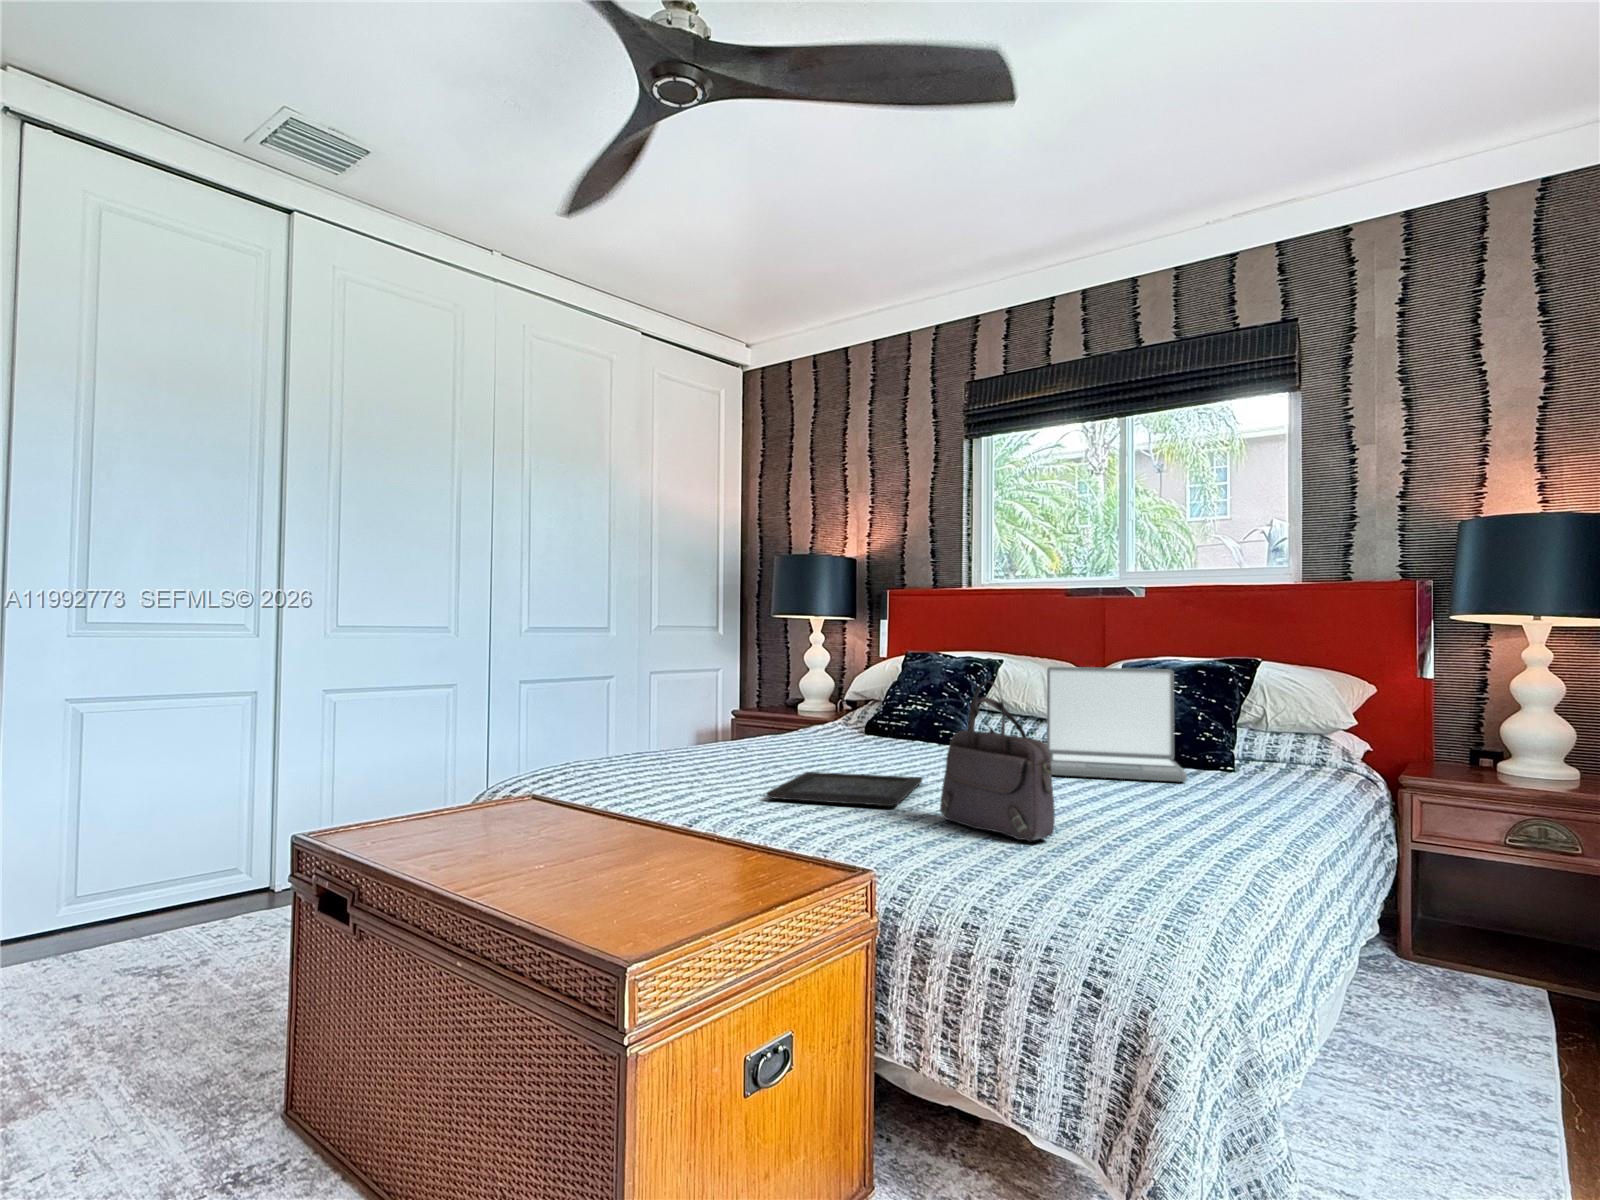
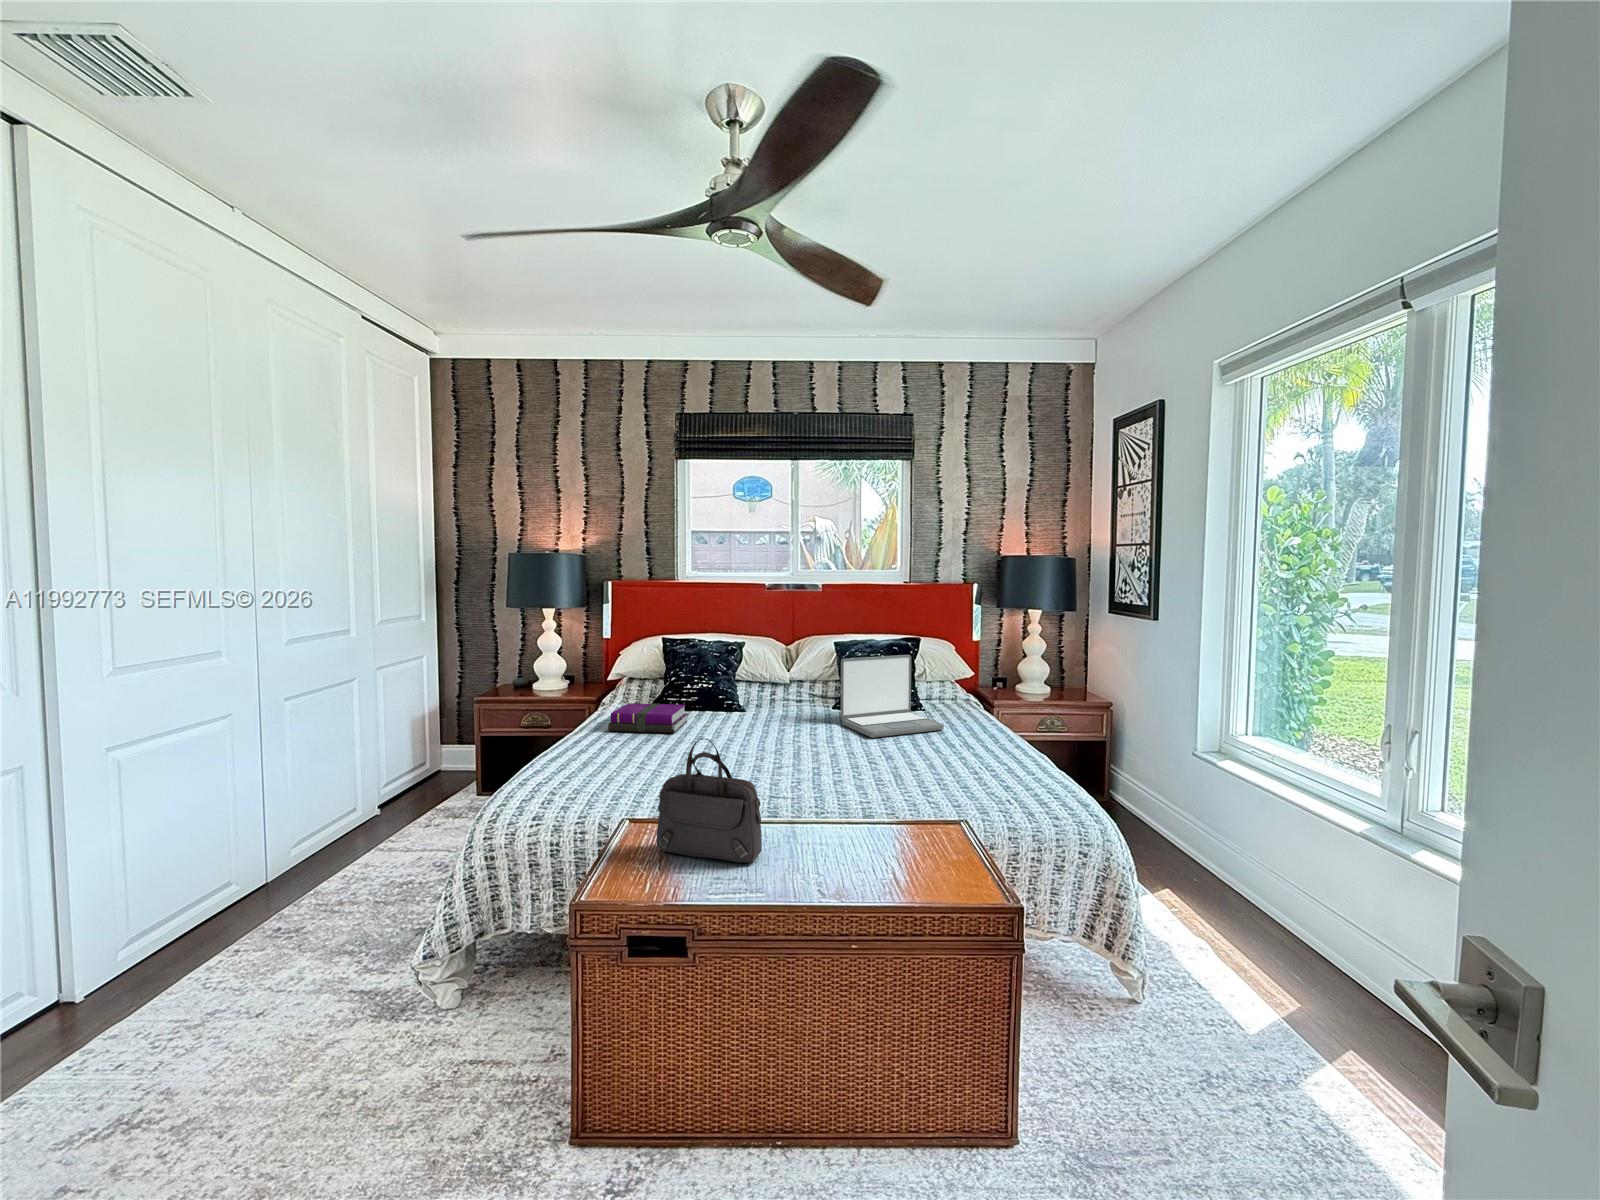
handbag: present [940,682,1055,842] -> present [657,738,762,863]
notebook: none [768,714,868,745] -> present [608,703,687,733]
tray: present [767,772,922,806] -> none [746,759,874,804]

